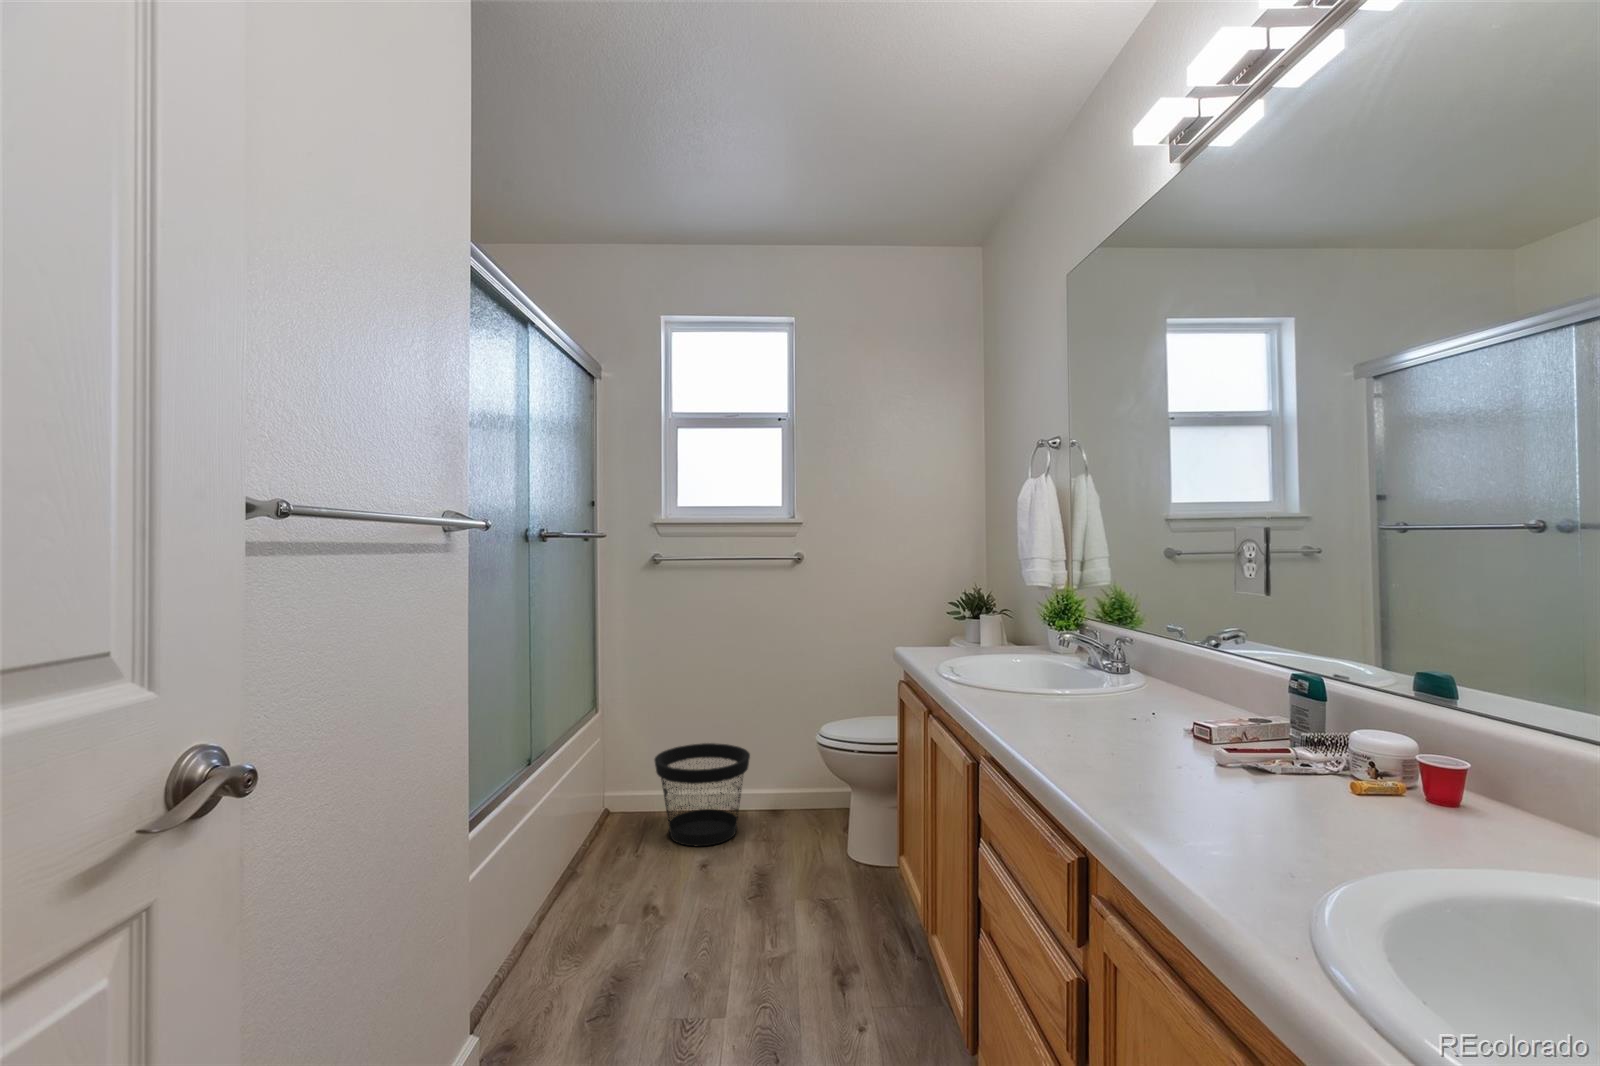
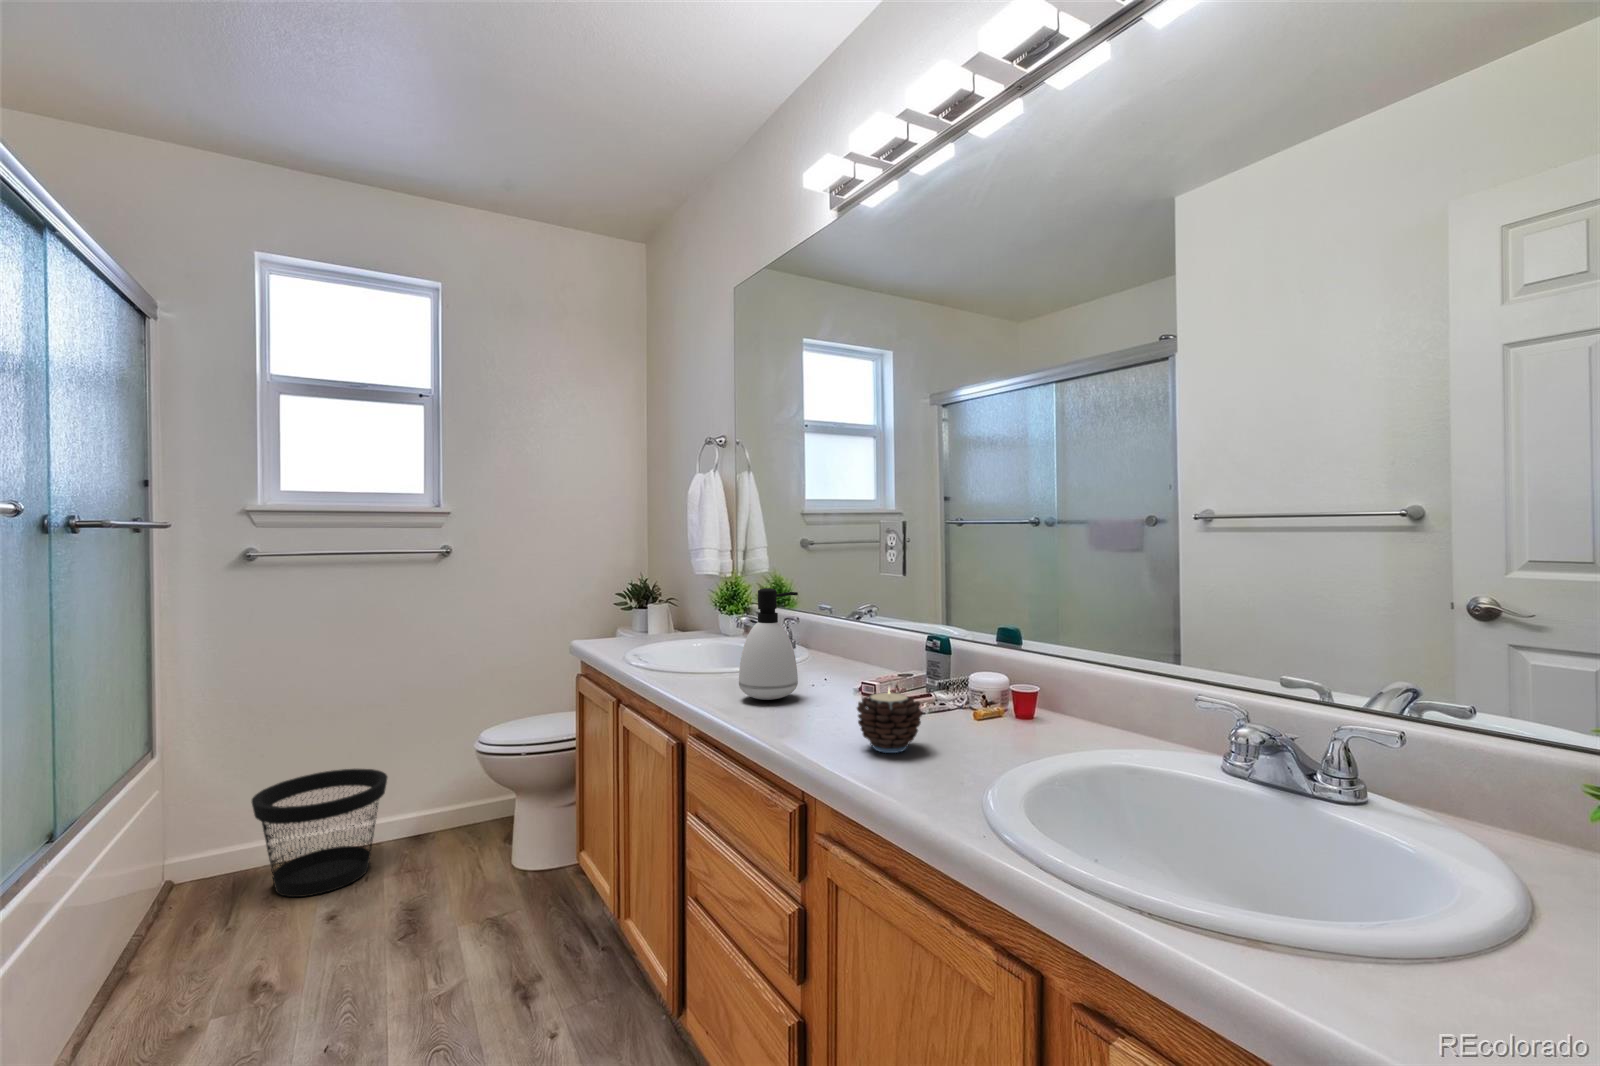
soap dispenser: none [1037,606,1108,731] -> present [739,588,798,700]
candle: none [1150,733,1237,816] -> present [857,689,922,753]

